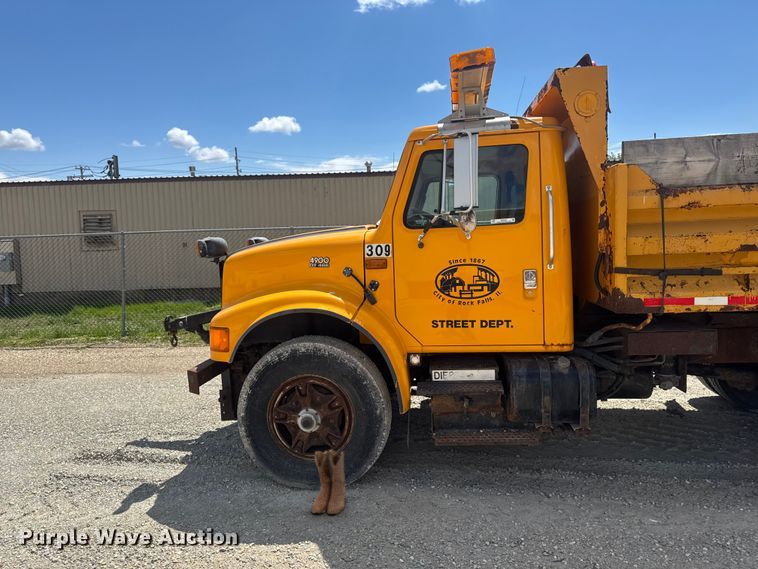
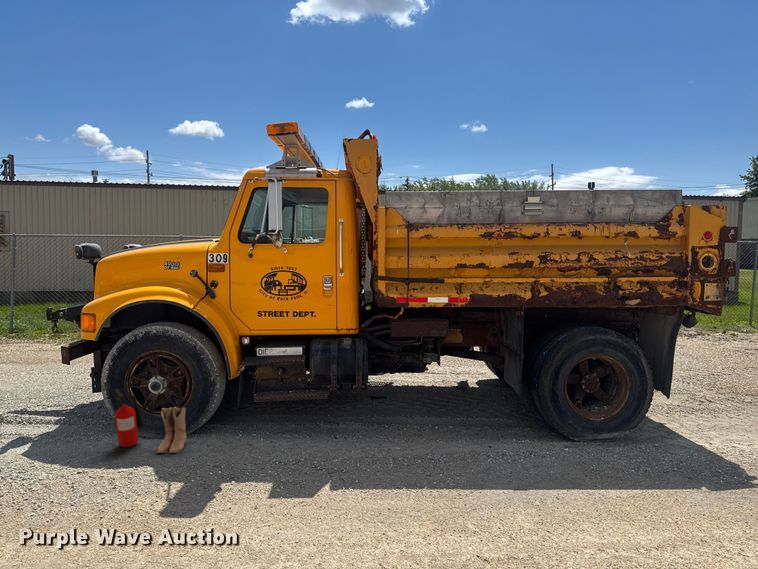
fire extinguisher: none [256,426,292,501] -> present [115,389,144,447]

